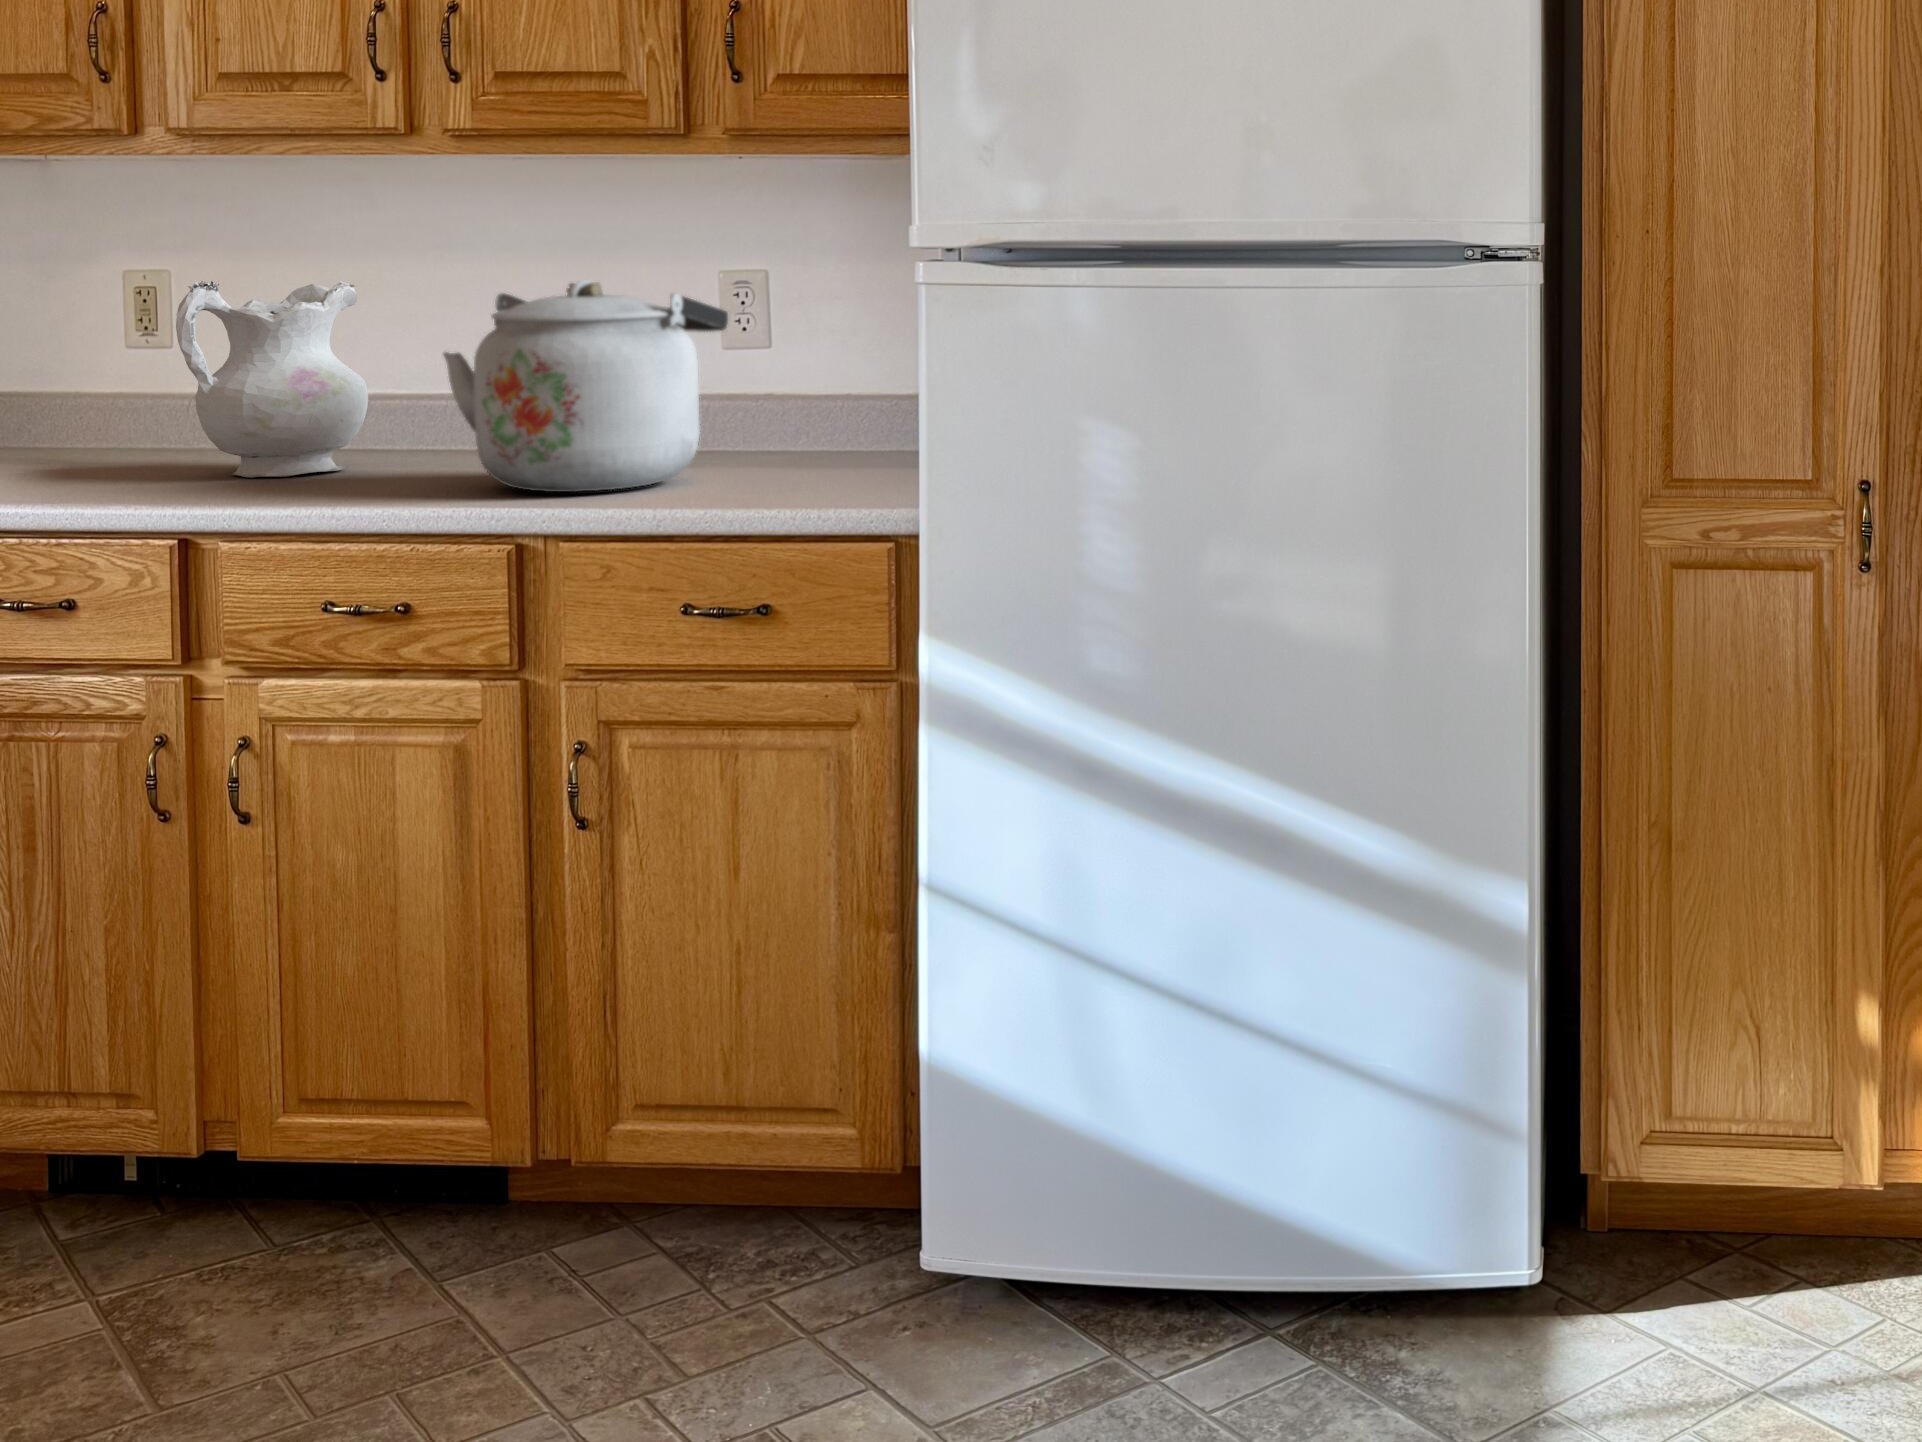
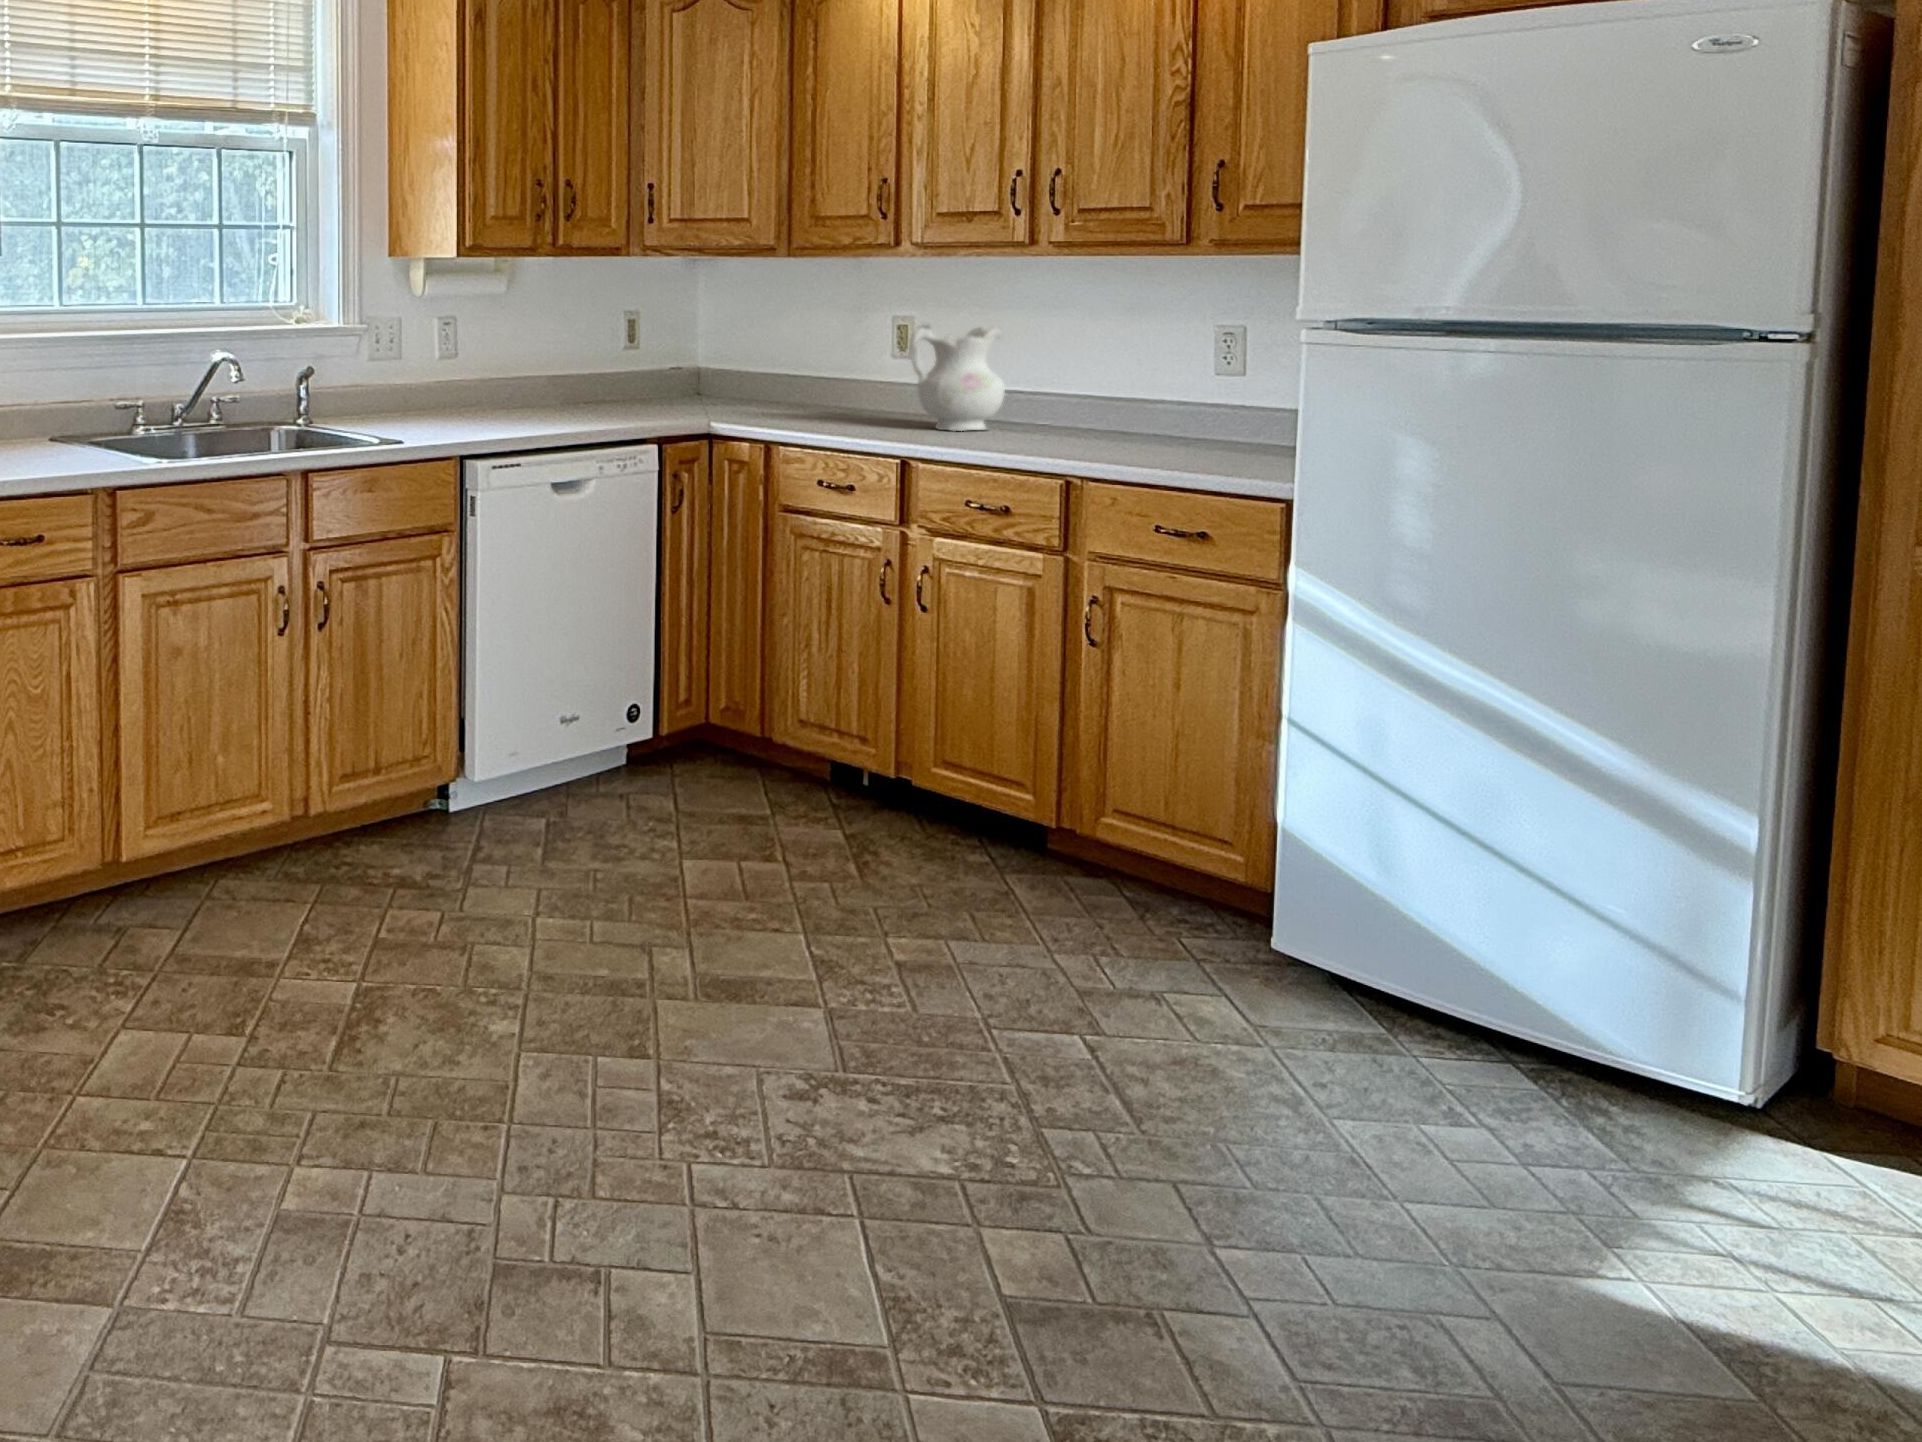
kettle: present [443,280,728,492] -> none [1039,330,1209,453]

